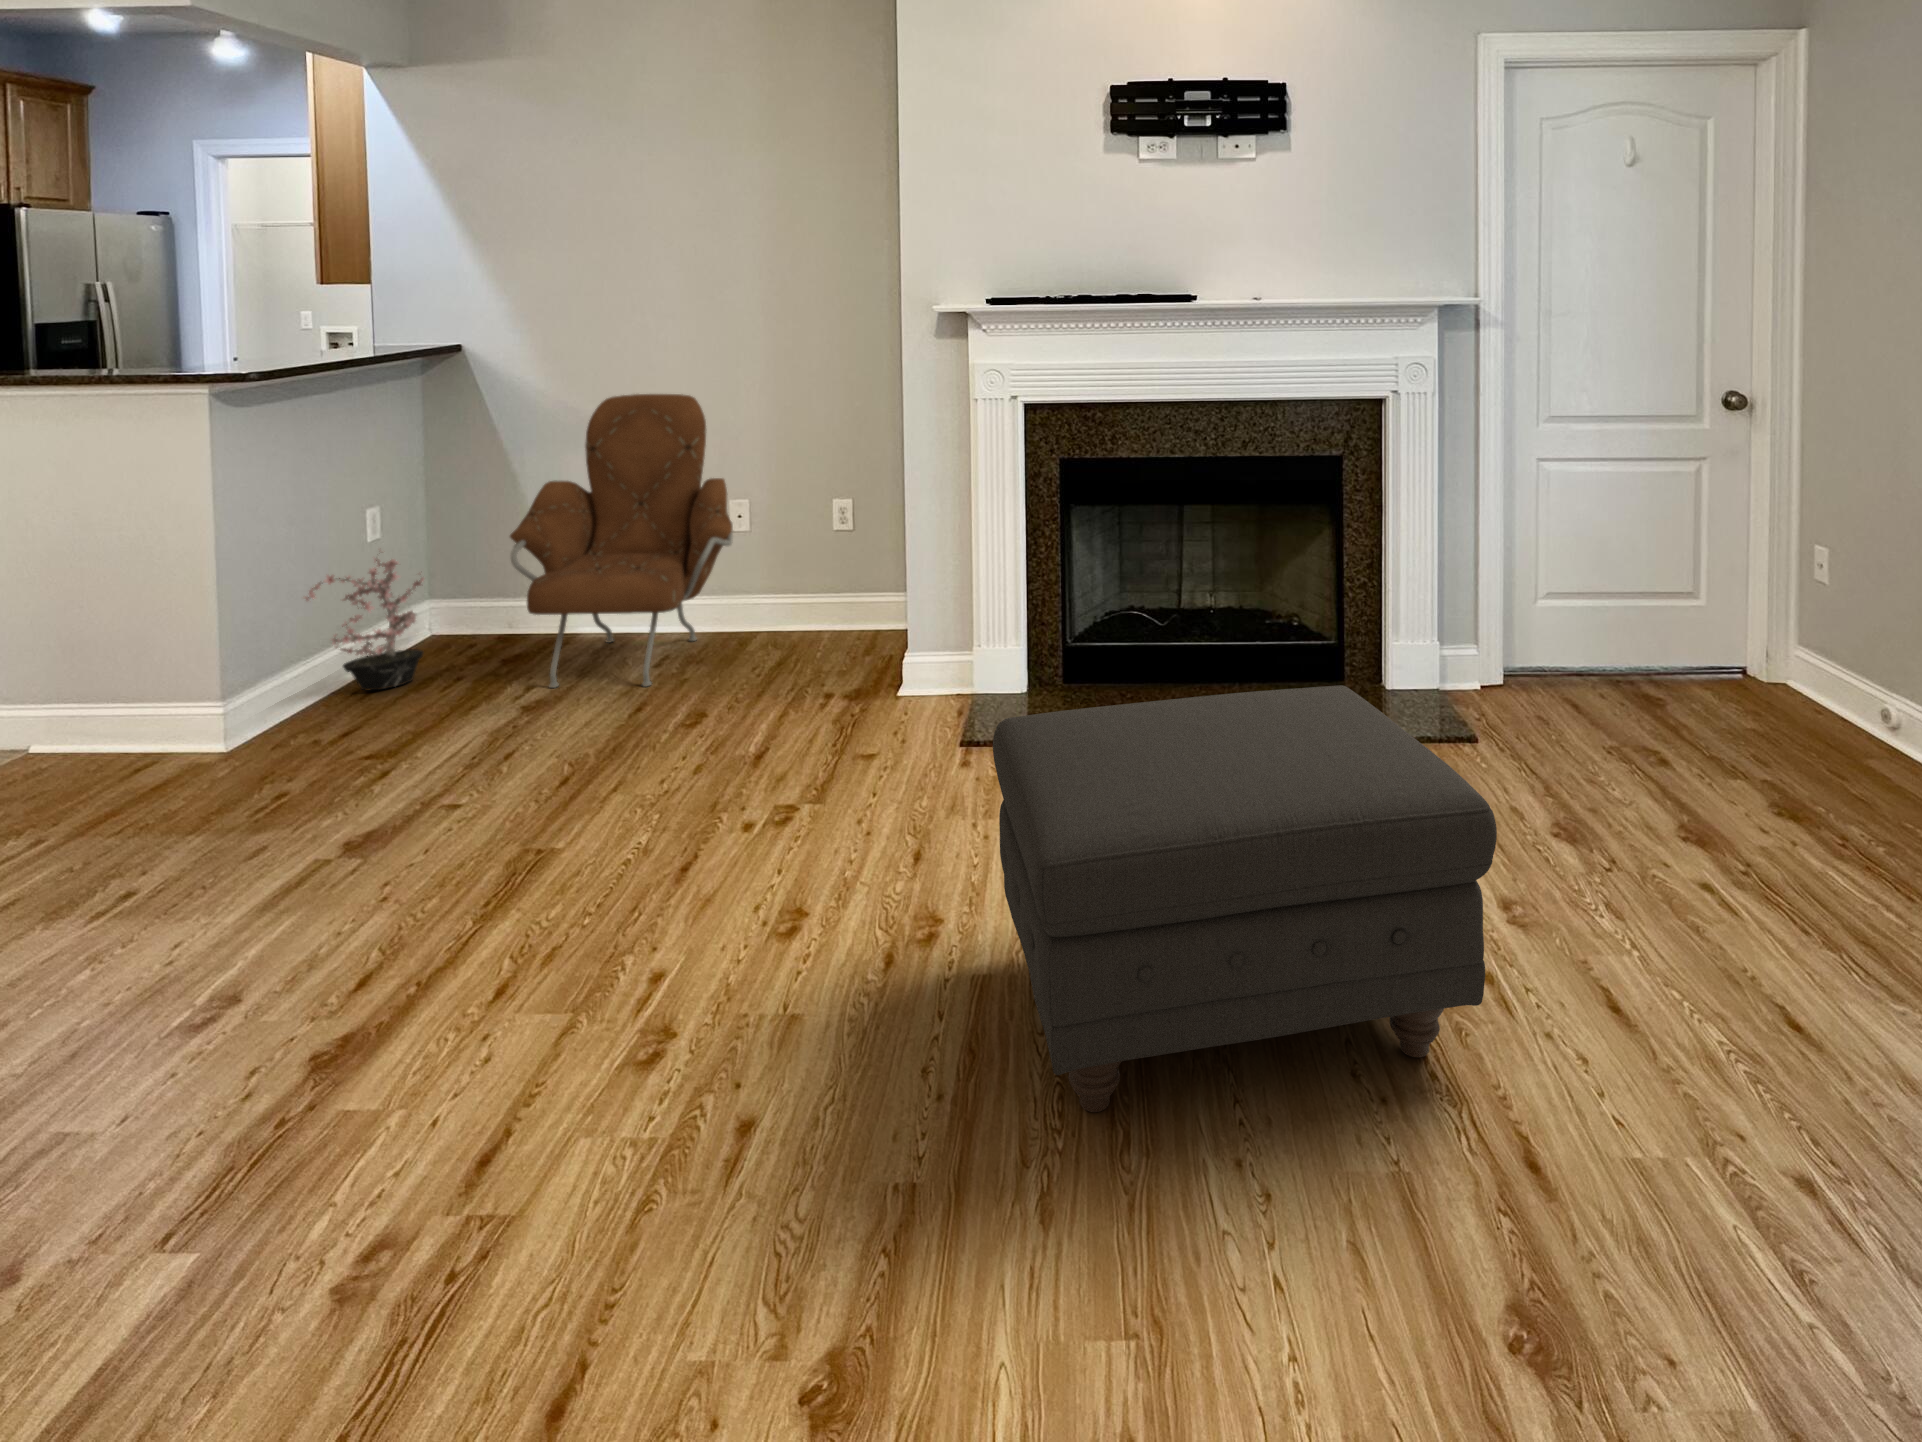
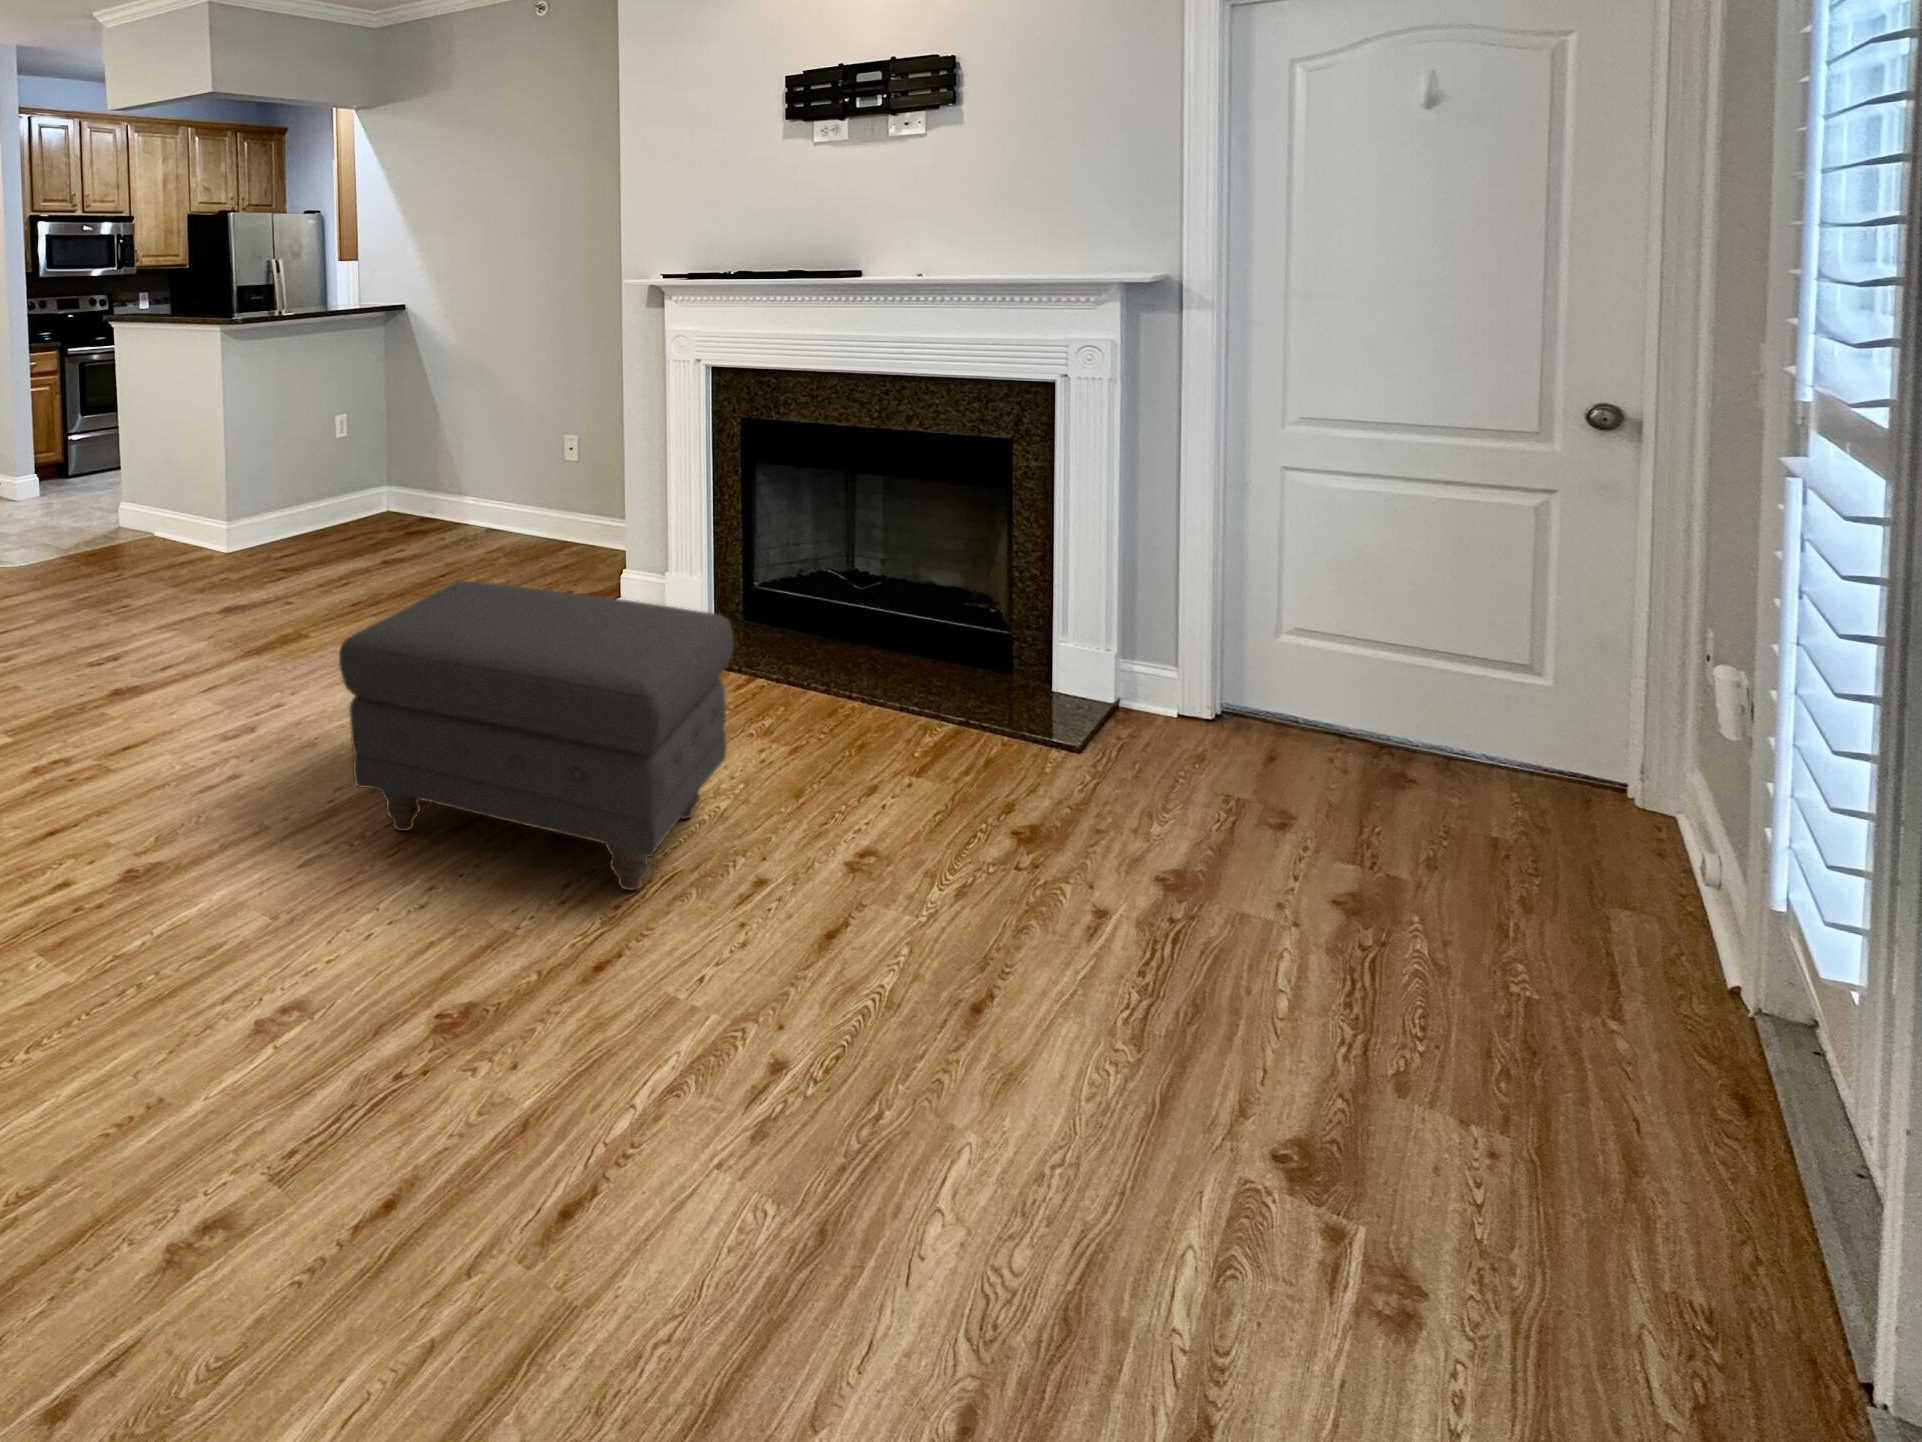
armchair: present [510,394,733,688] -> none [397,347,550,564]
potted plant: present [303,558,424,690] -> none [276,439,360,535]

